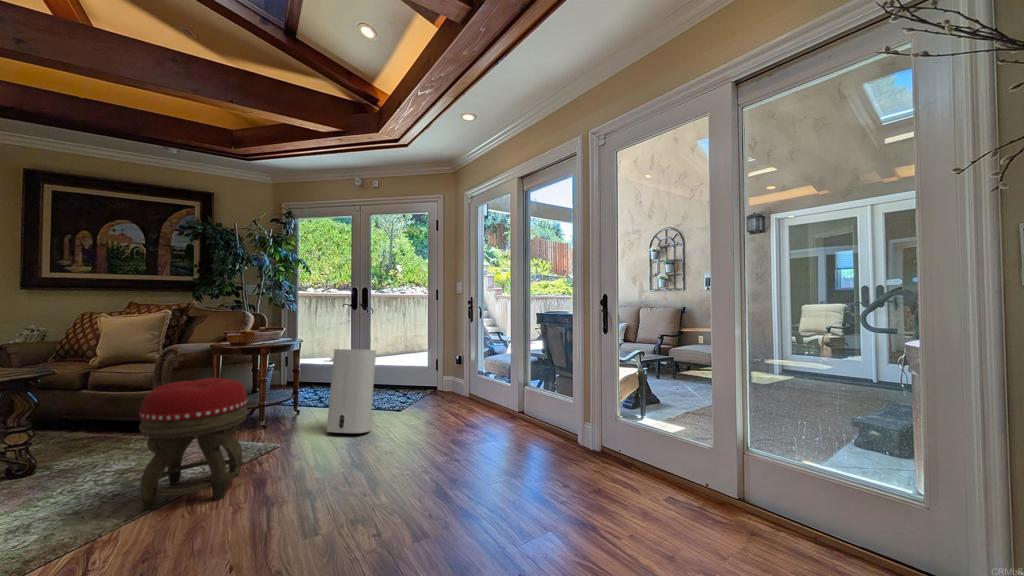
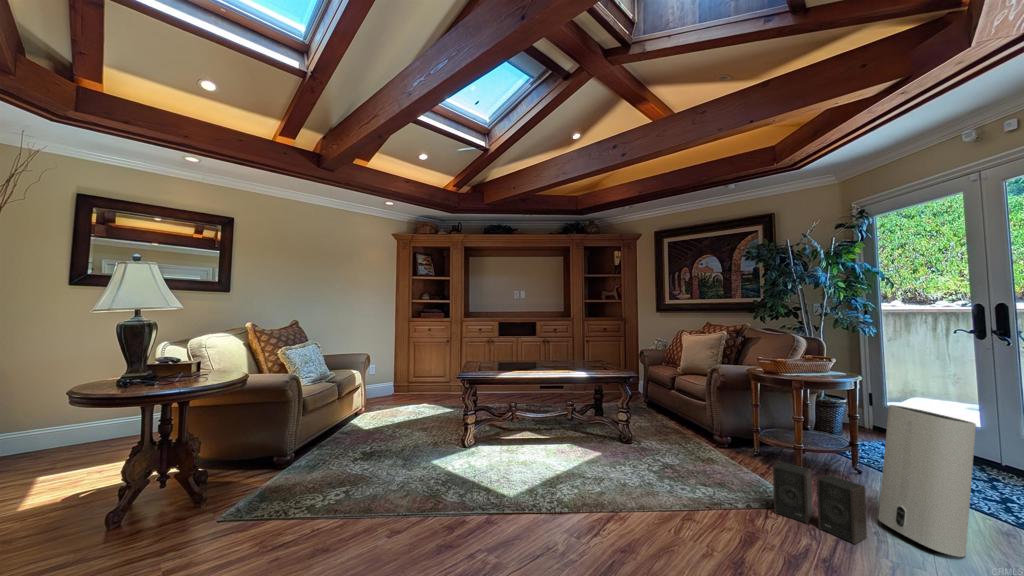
footstool: present [139,378,248,510] -> none [649,404,740,535]
speaker: none [263,407,327,458] -> present [773,461,867,544]

